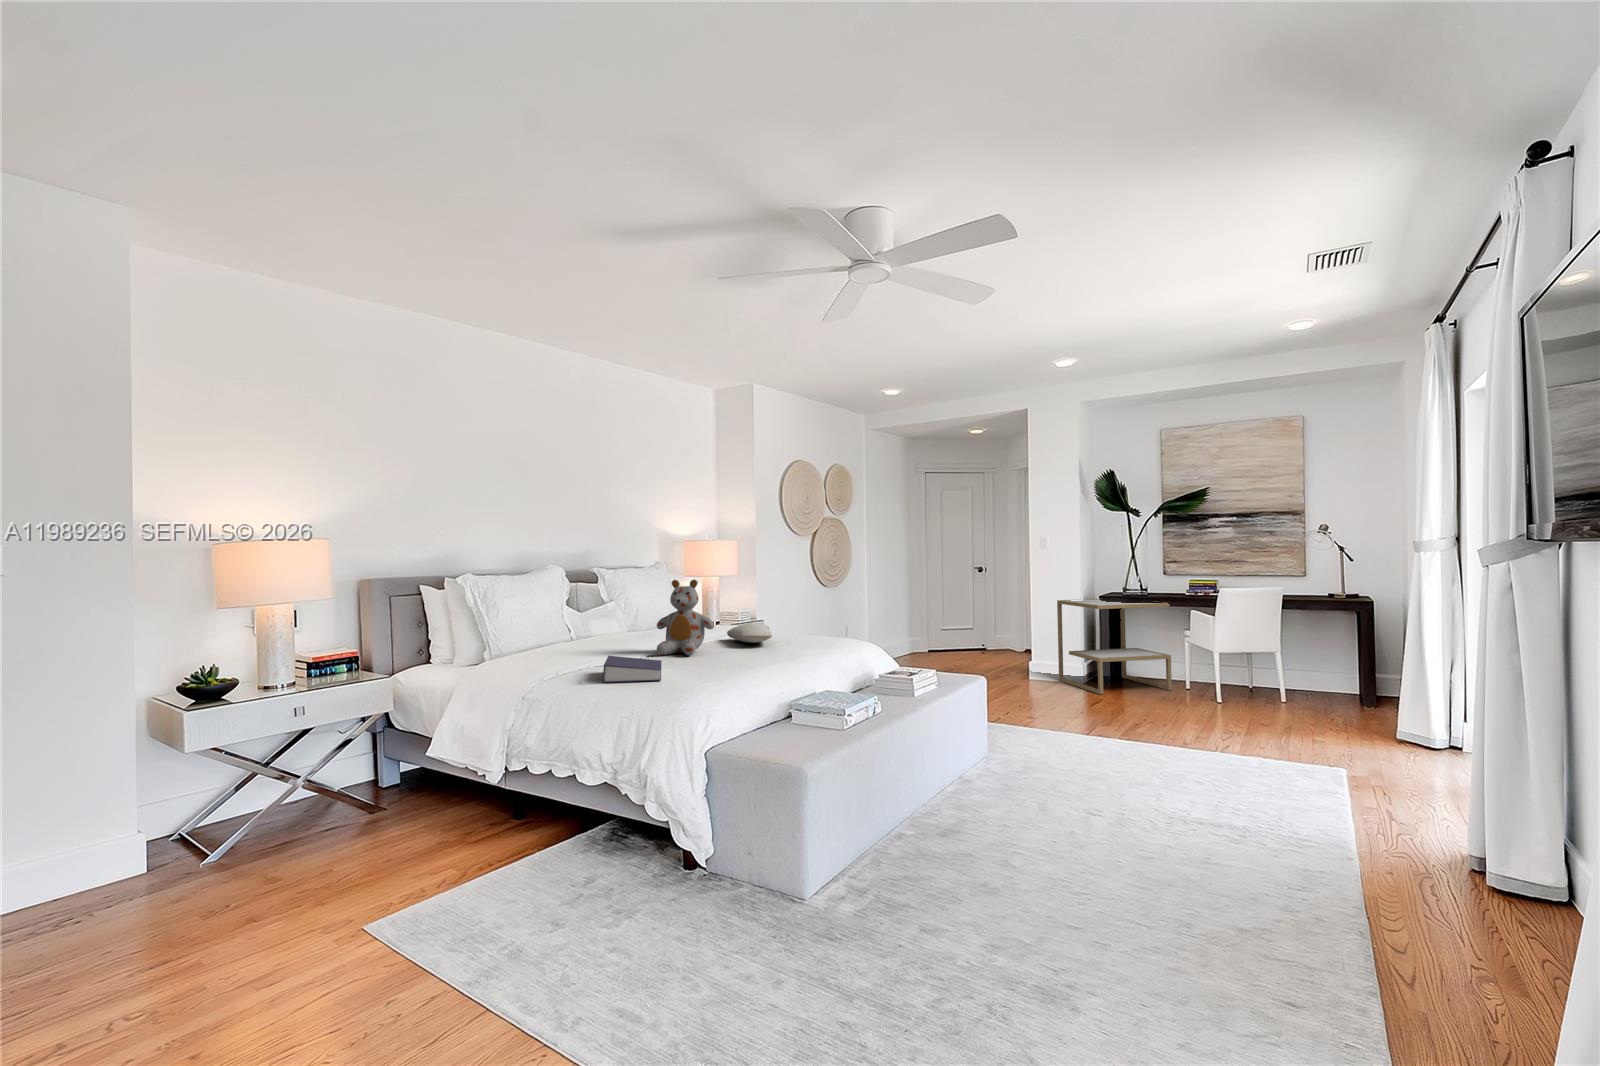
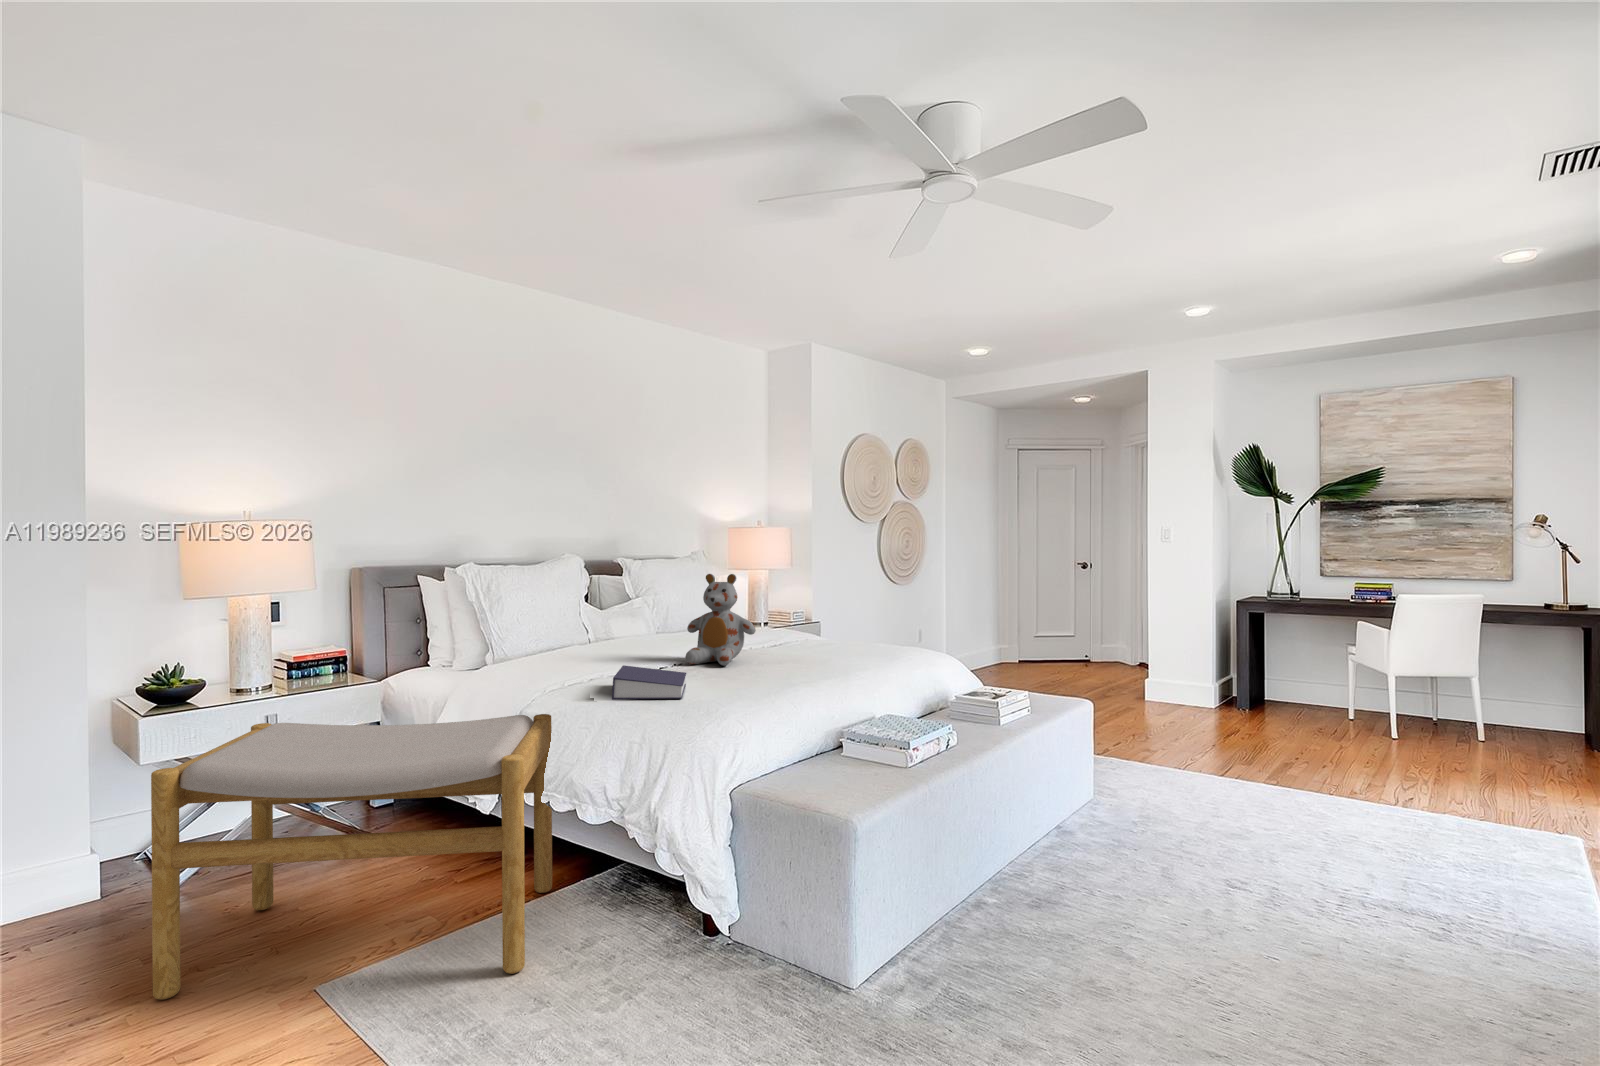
side table: present [1057,599,1172,694] -> none [1184,604,1330,722]
pillow: present [727,623,772,643] -> none [774,628,826,651]
footstool: none [219,698,552,943] -> present [151,714,552,1000]

